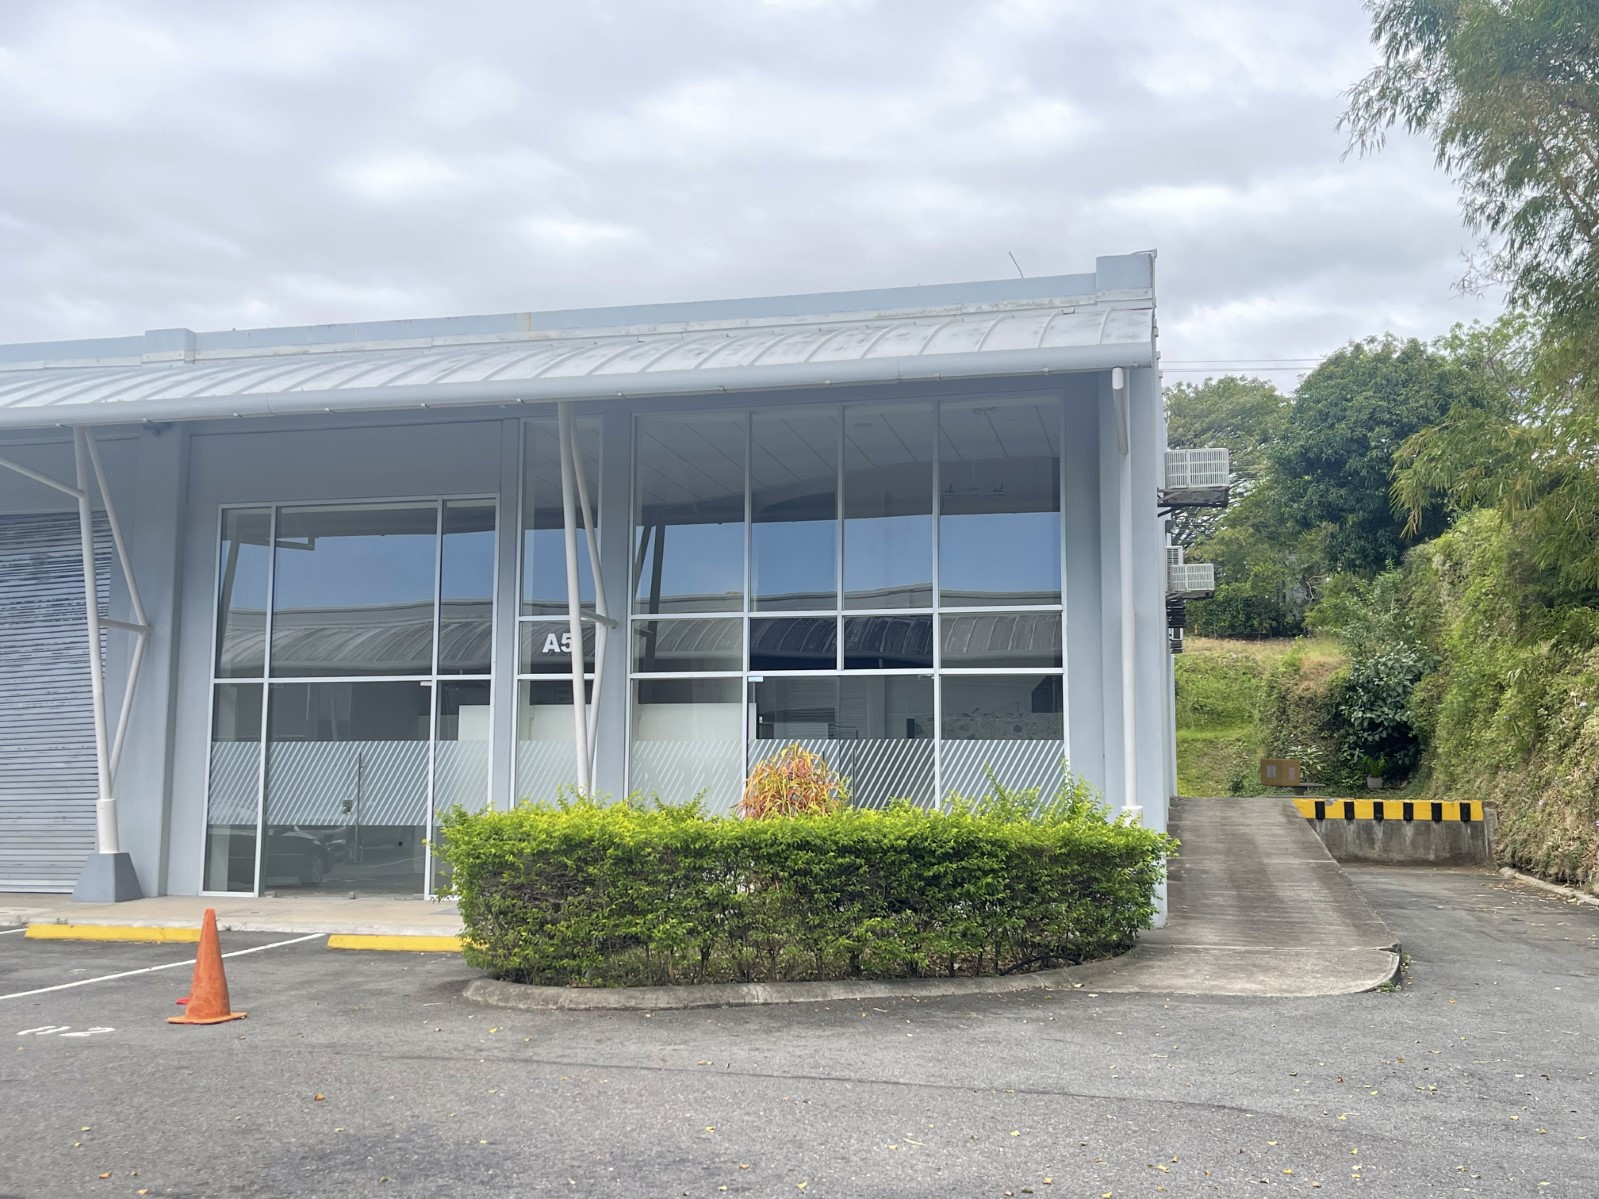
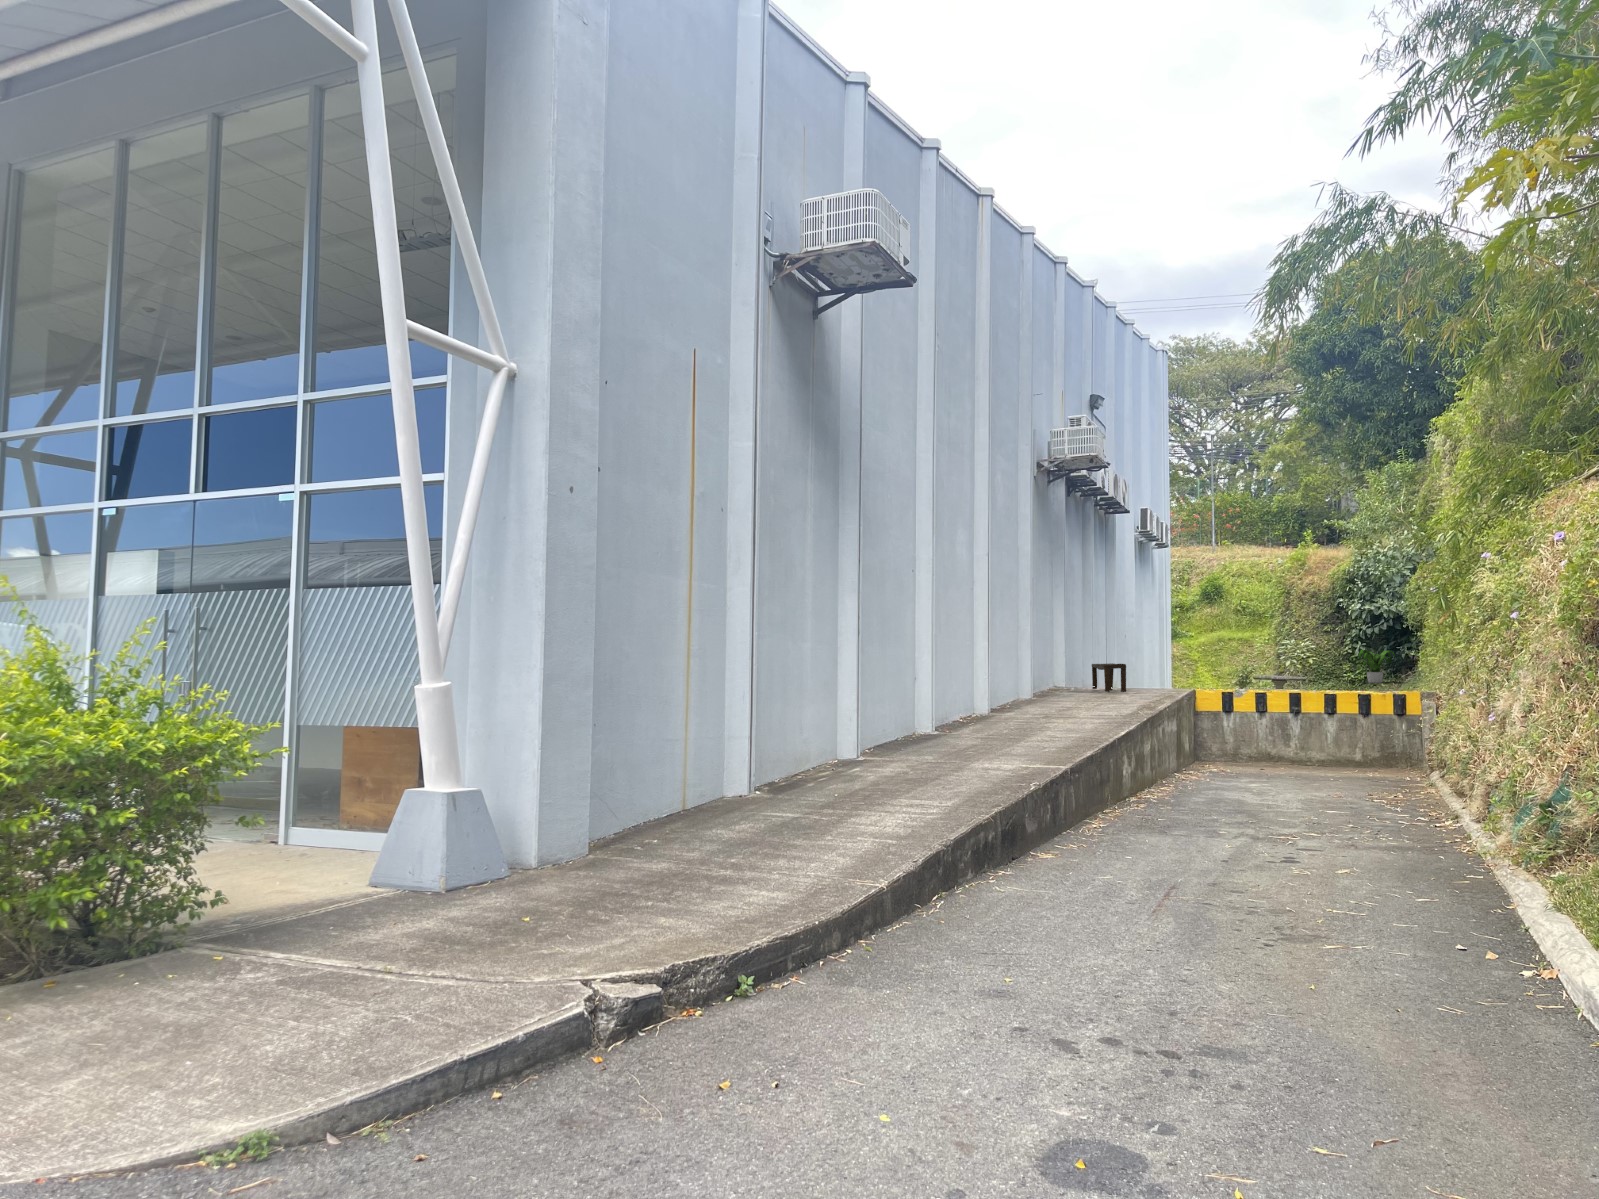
cardboard box: present [1260,759,1300,786] -> none [1256,655,1297,682]
bench: none [1144,766,1187,795] -> present [1092,663,1126,692]

